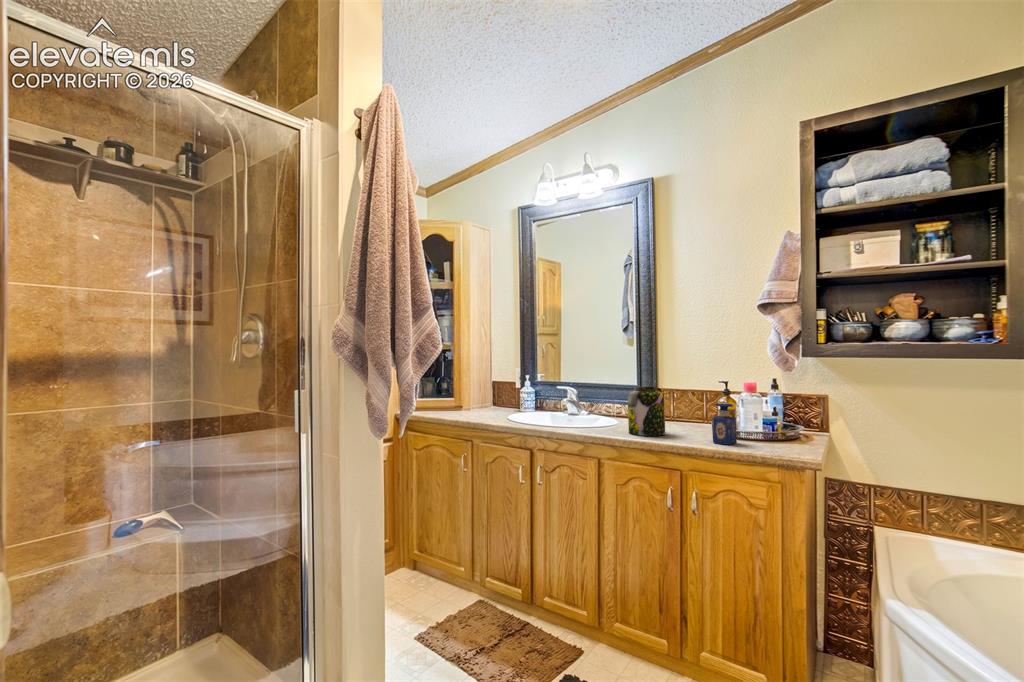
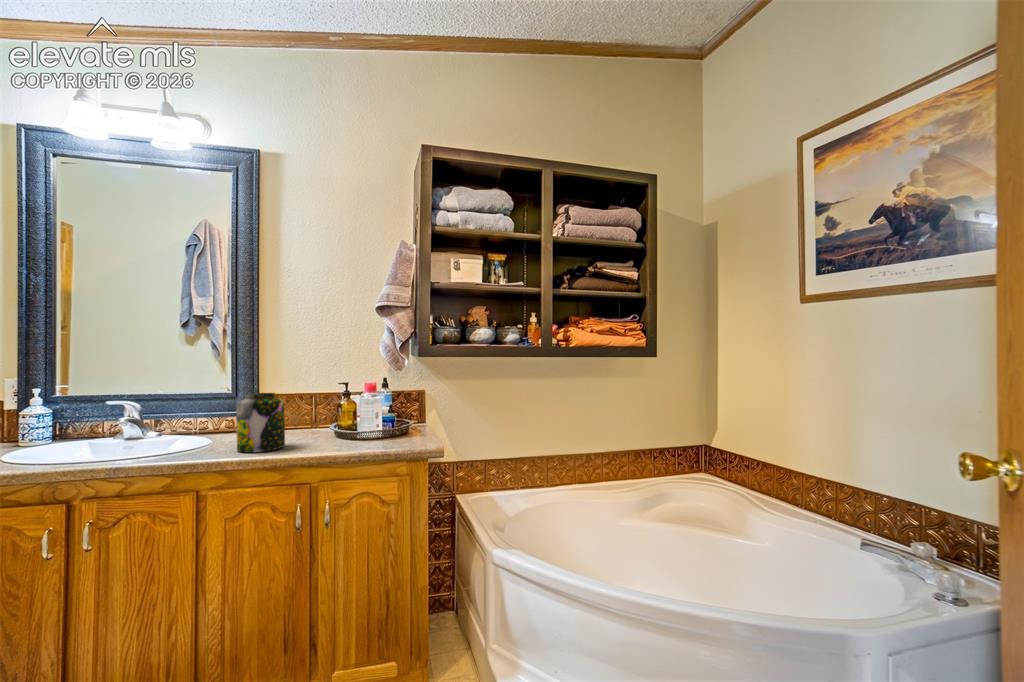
perfume bottle: present [712,402,737,444] -> none [342,403,366,447]

